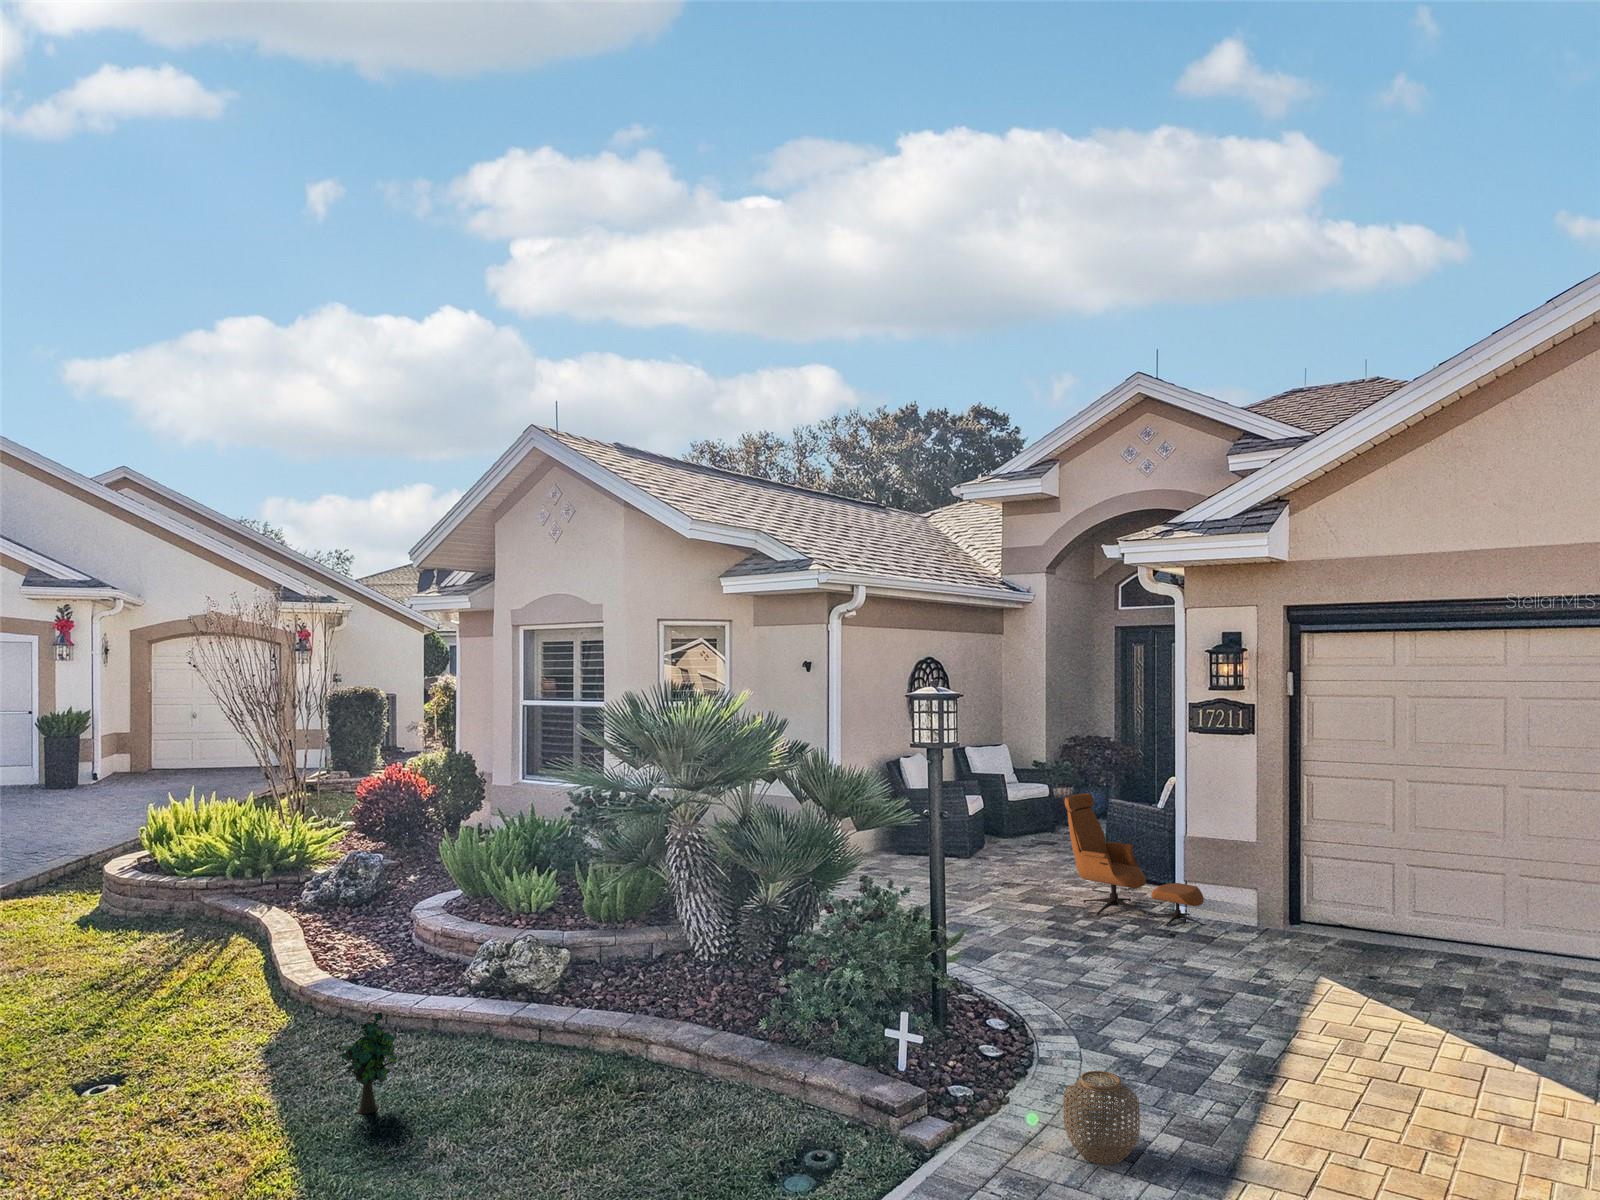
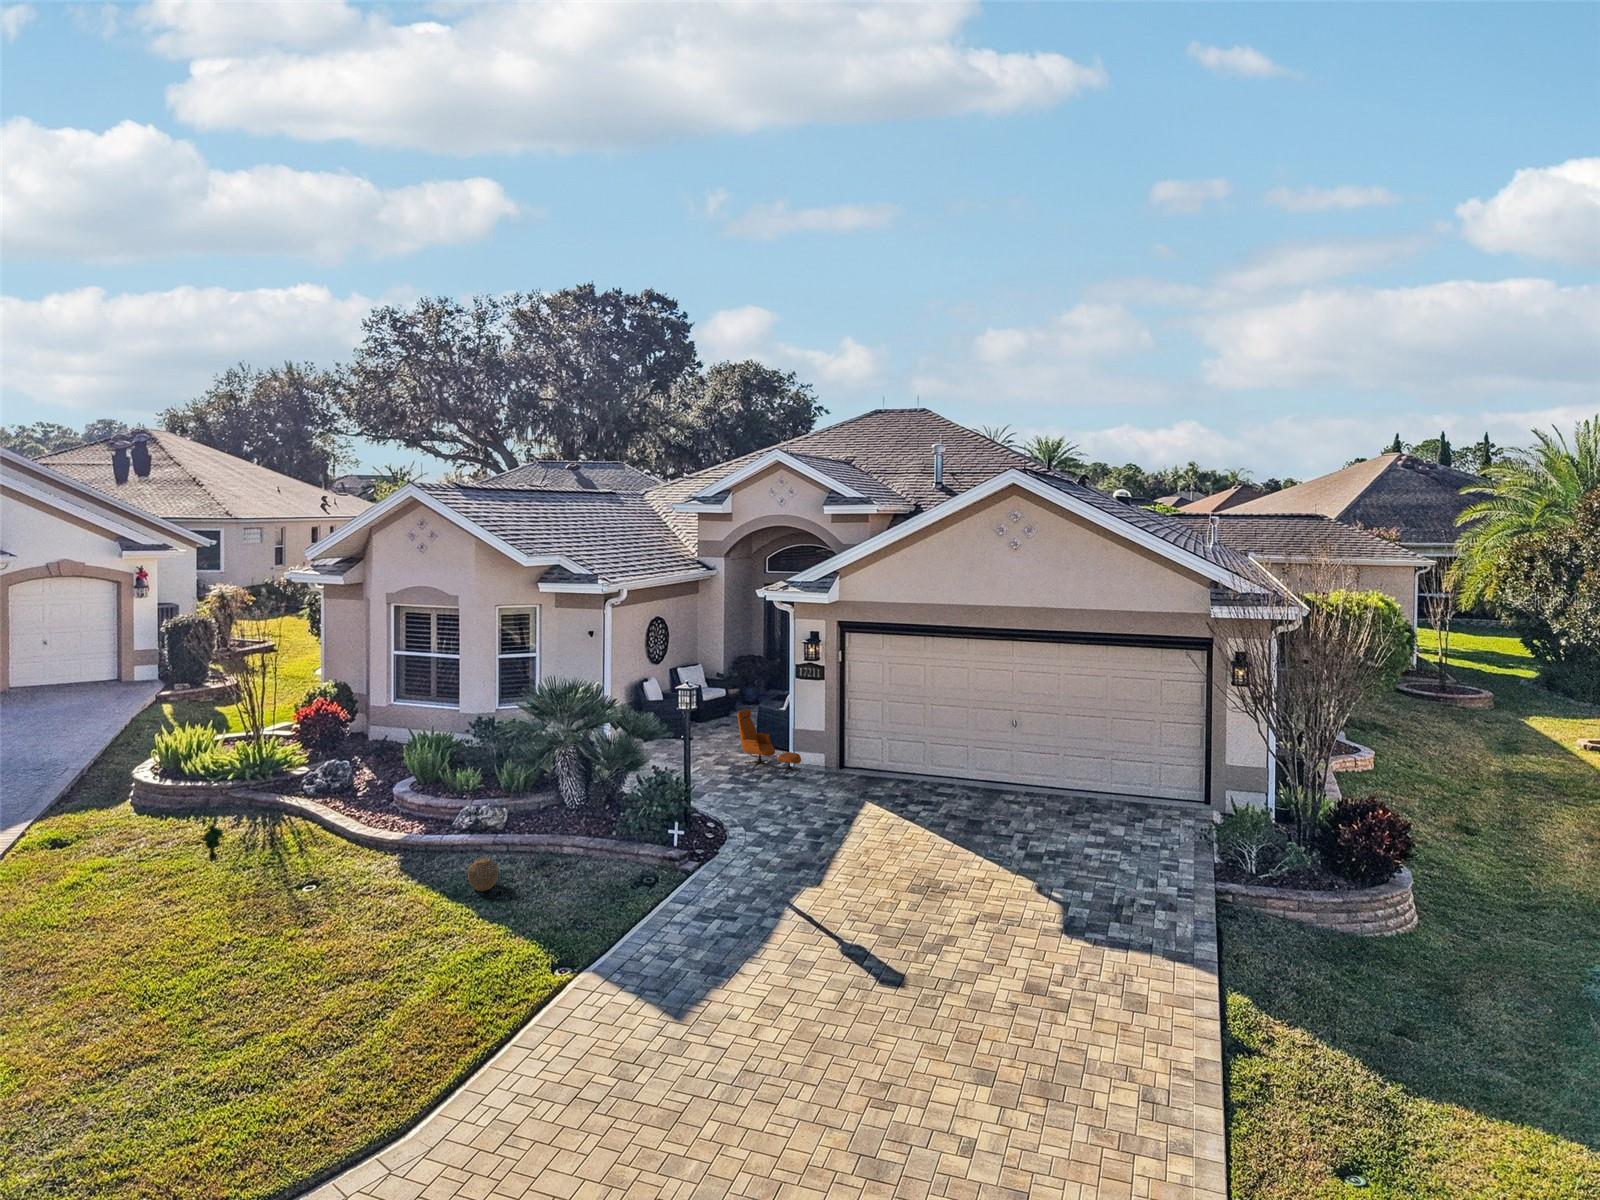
decorative plant: present [337,1012,398,1114] -> present [200,821,224,860]
woven basket: present [1063,1071,1140,1164] -> present [468,857,498,891]

